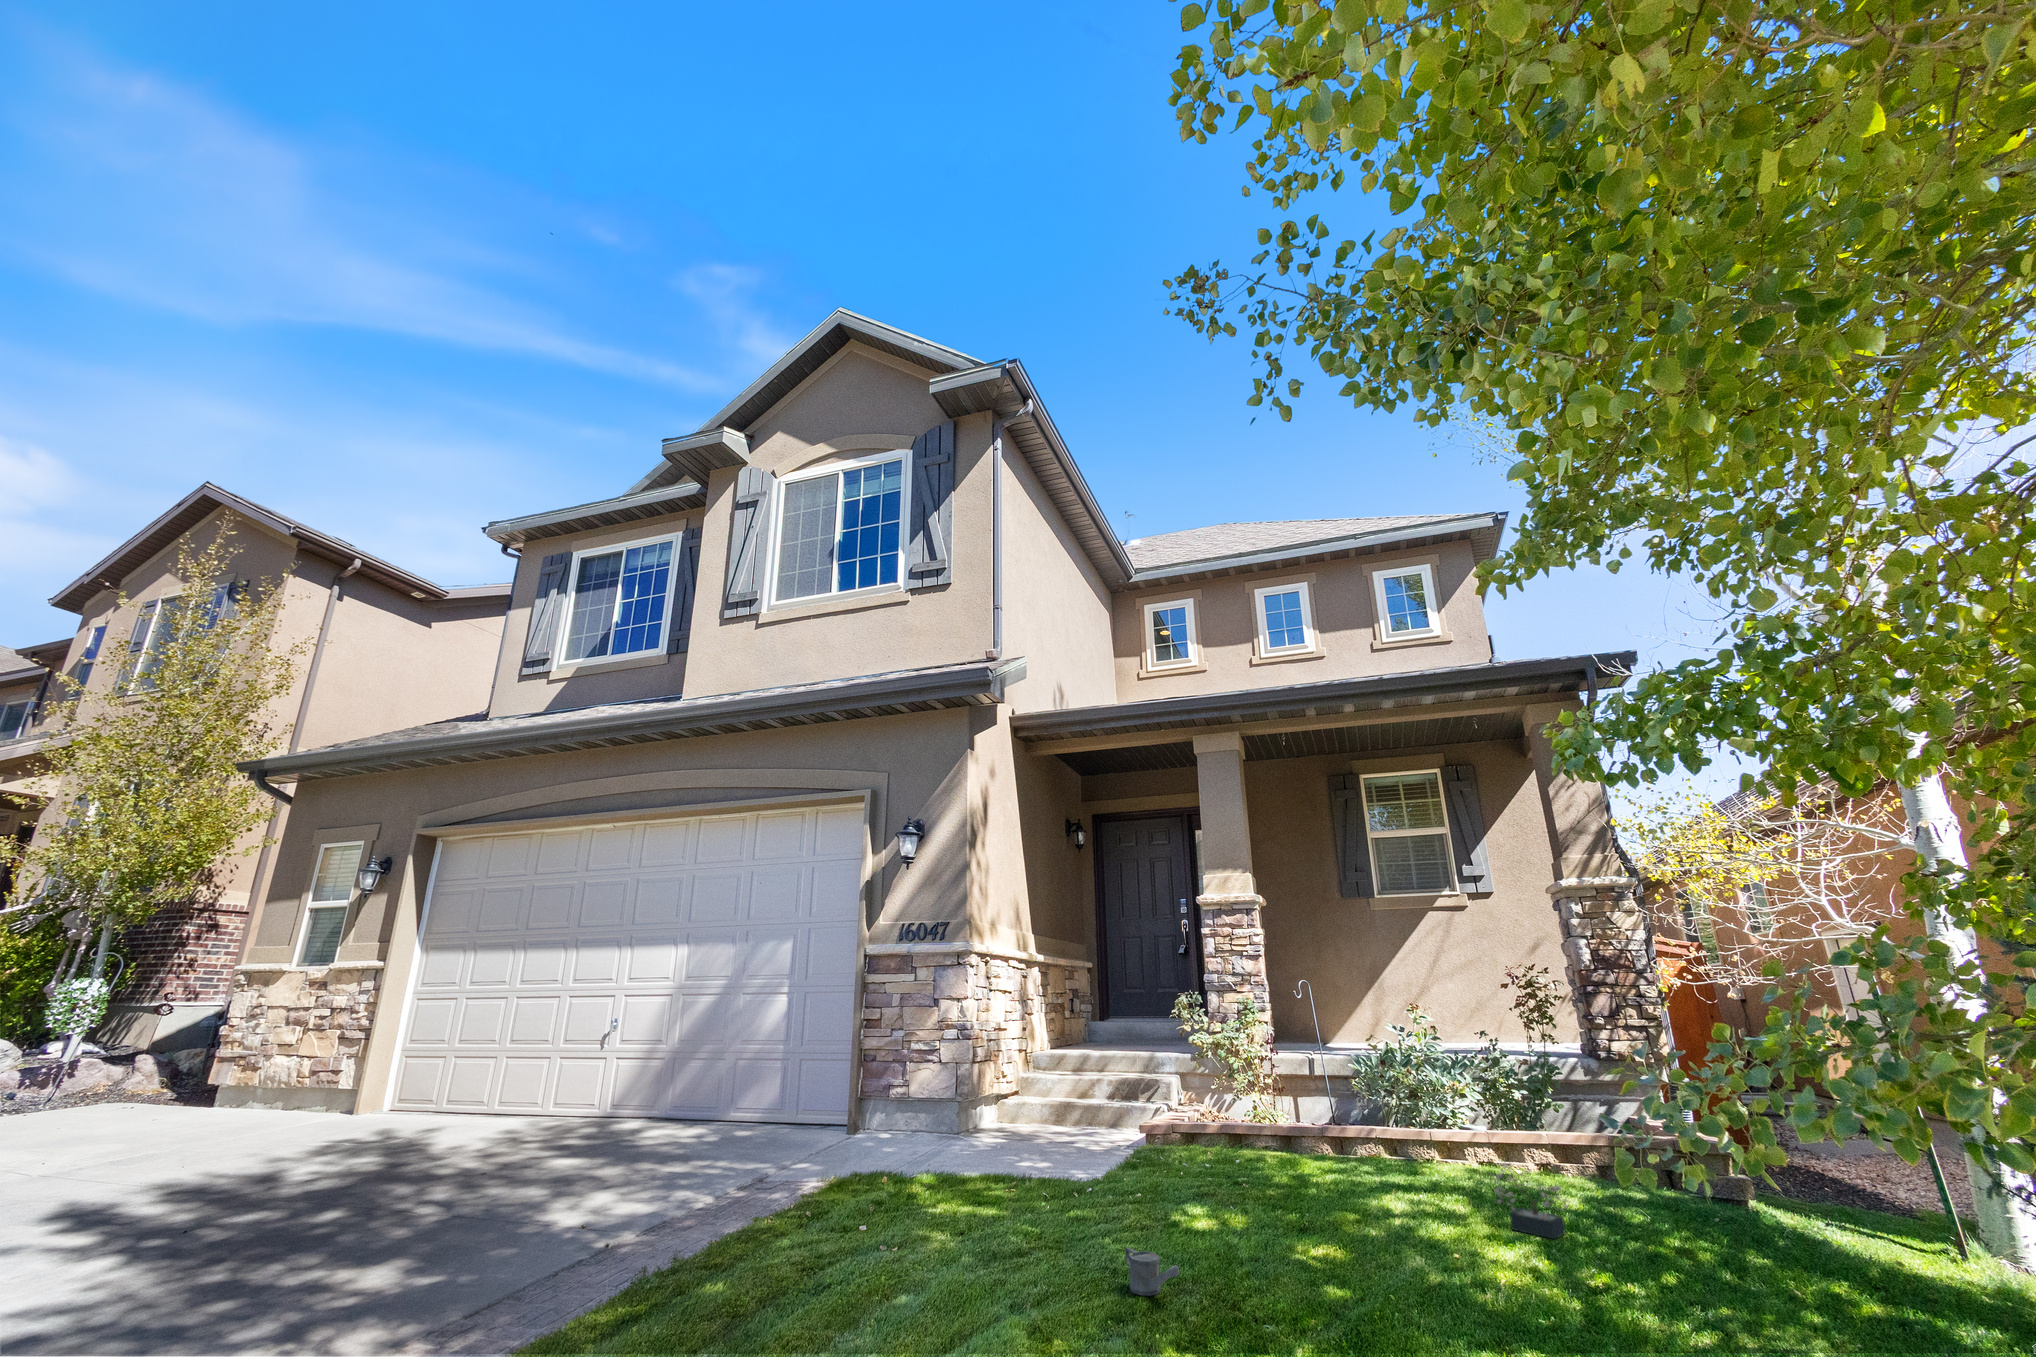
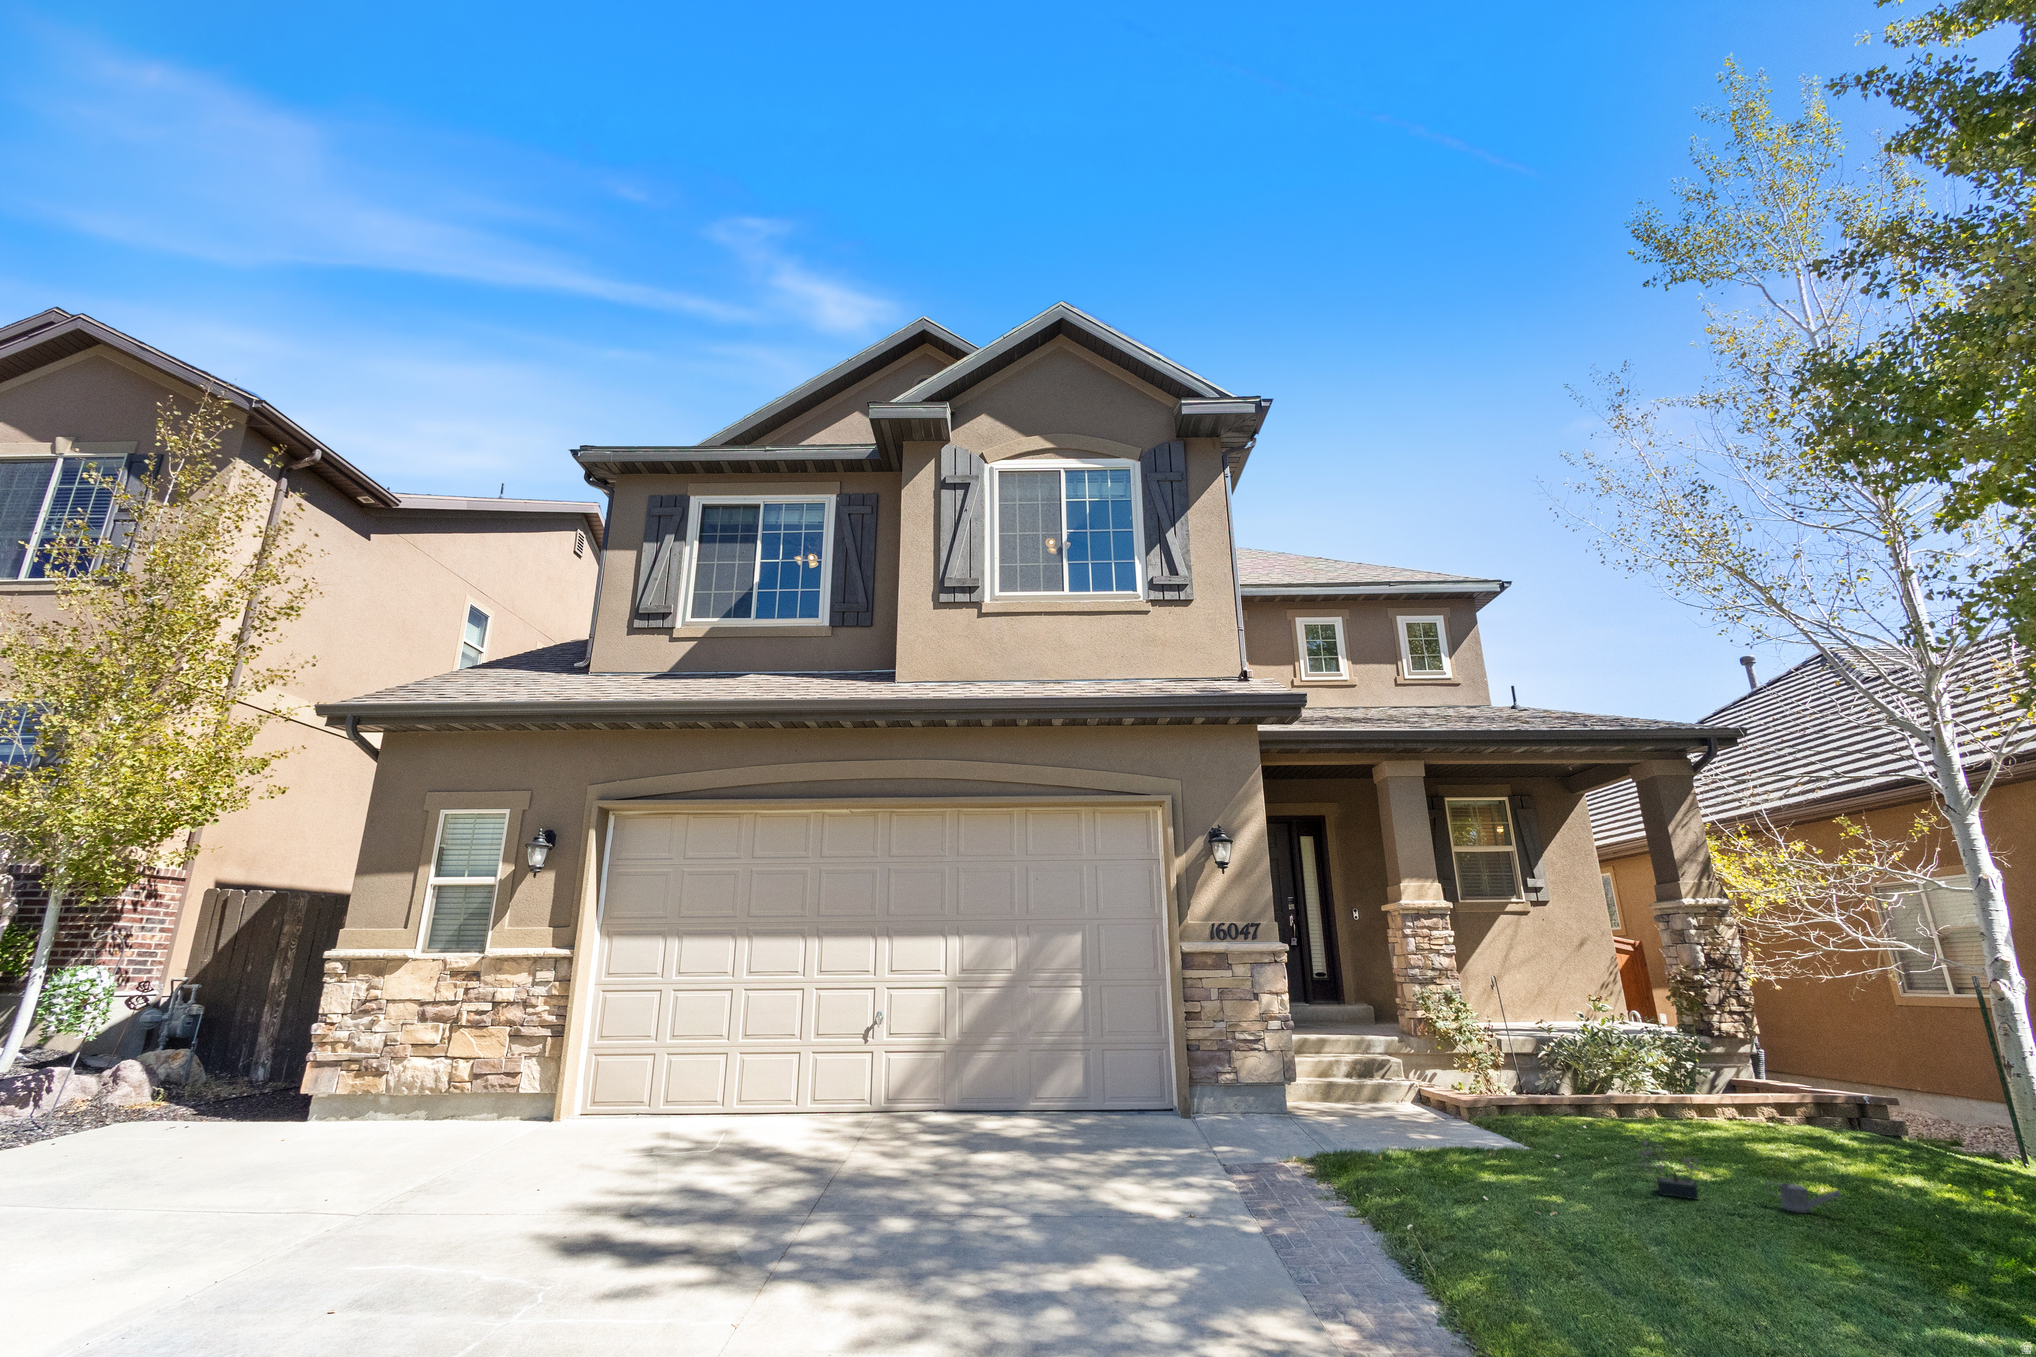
decorative plant: present [1495,1163,1568,1239] -> present [1639,1141,1705,1200]

